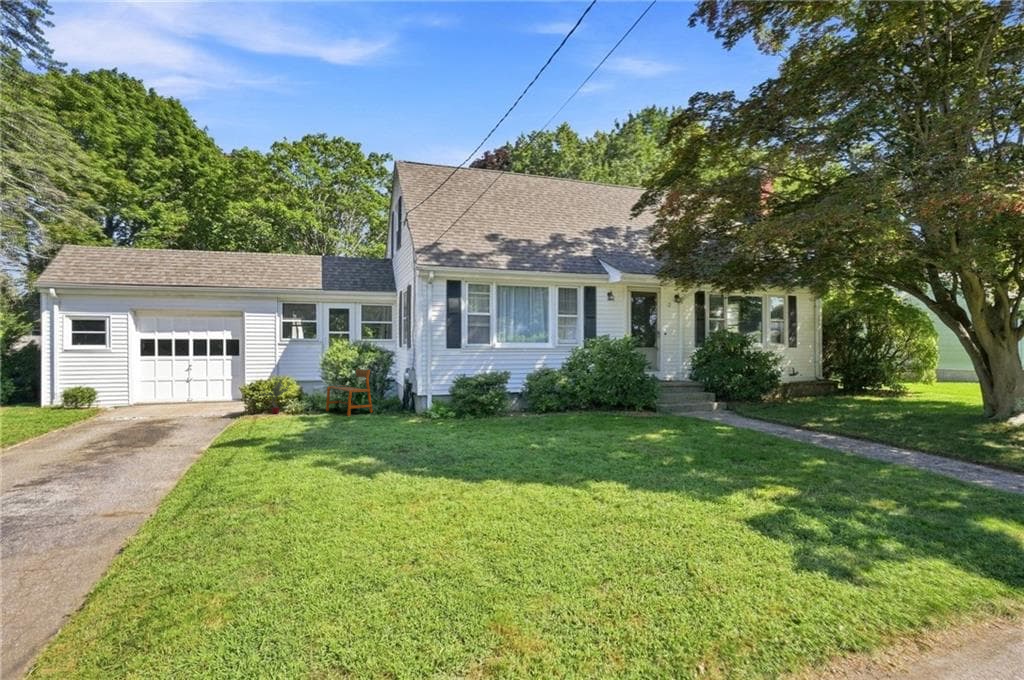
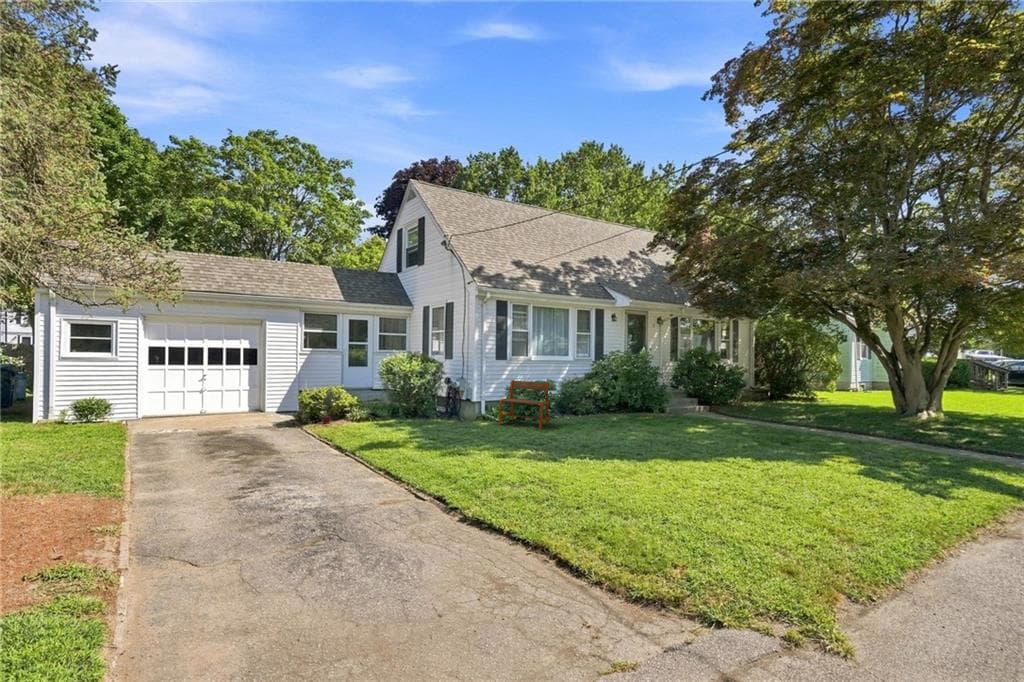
bench: present [326,369,372,416] -> present [499,380,550,429]

